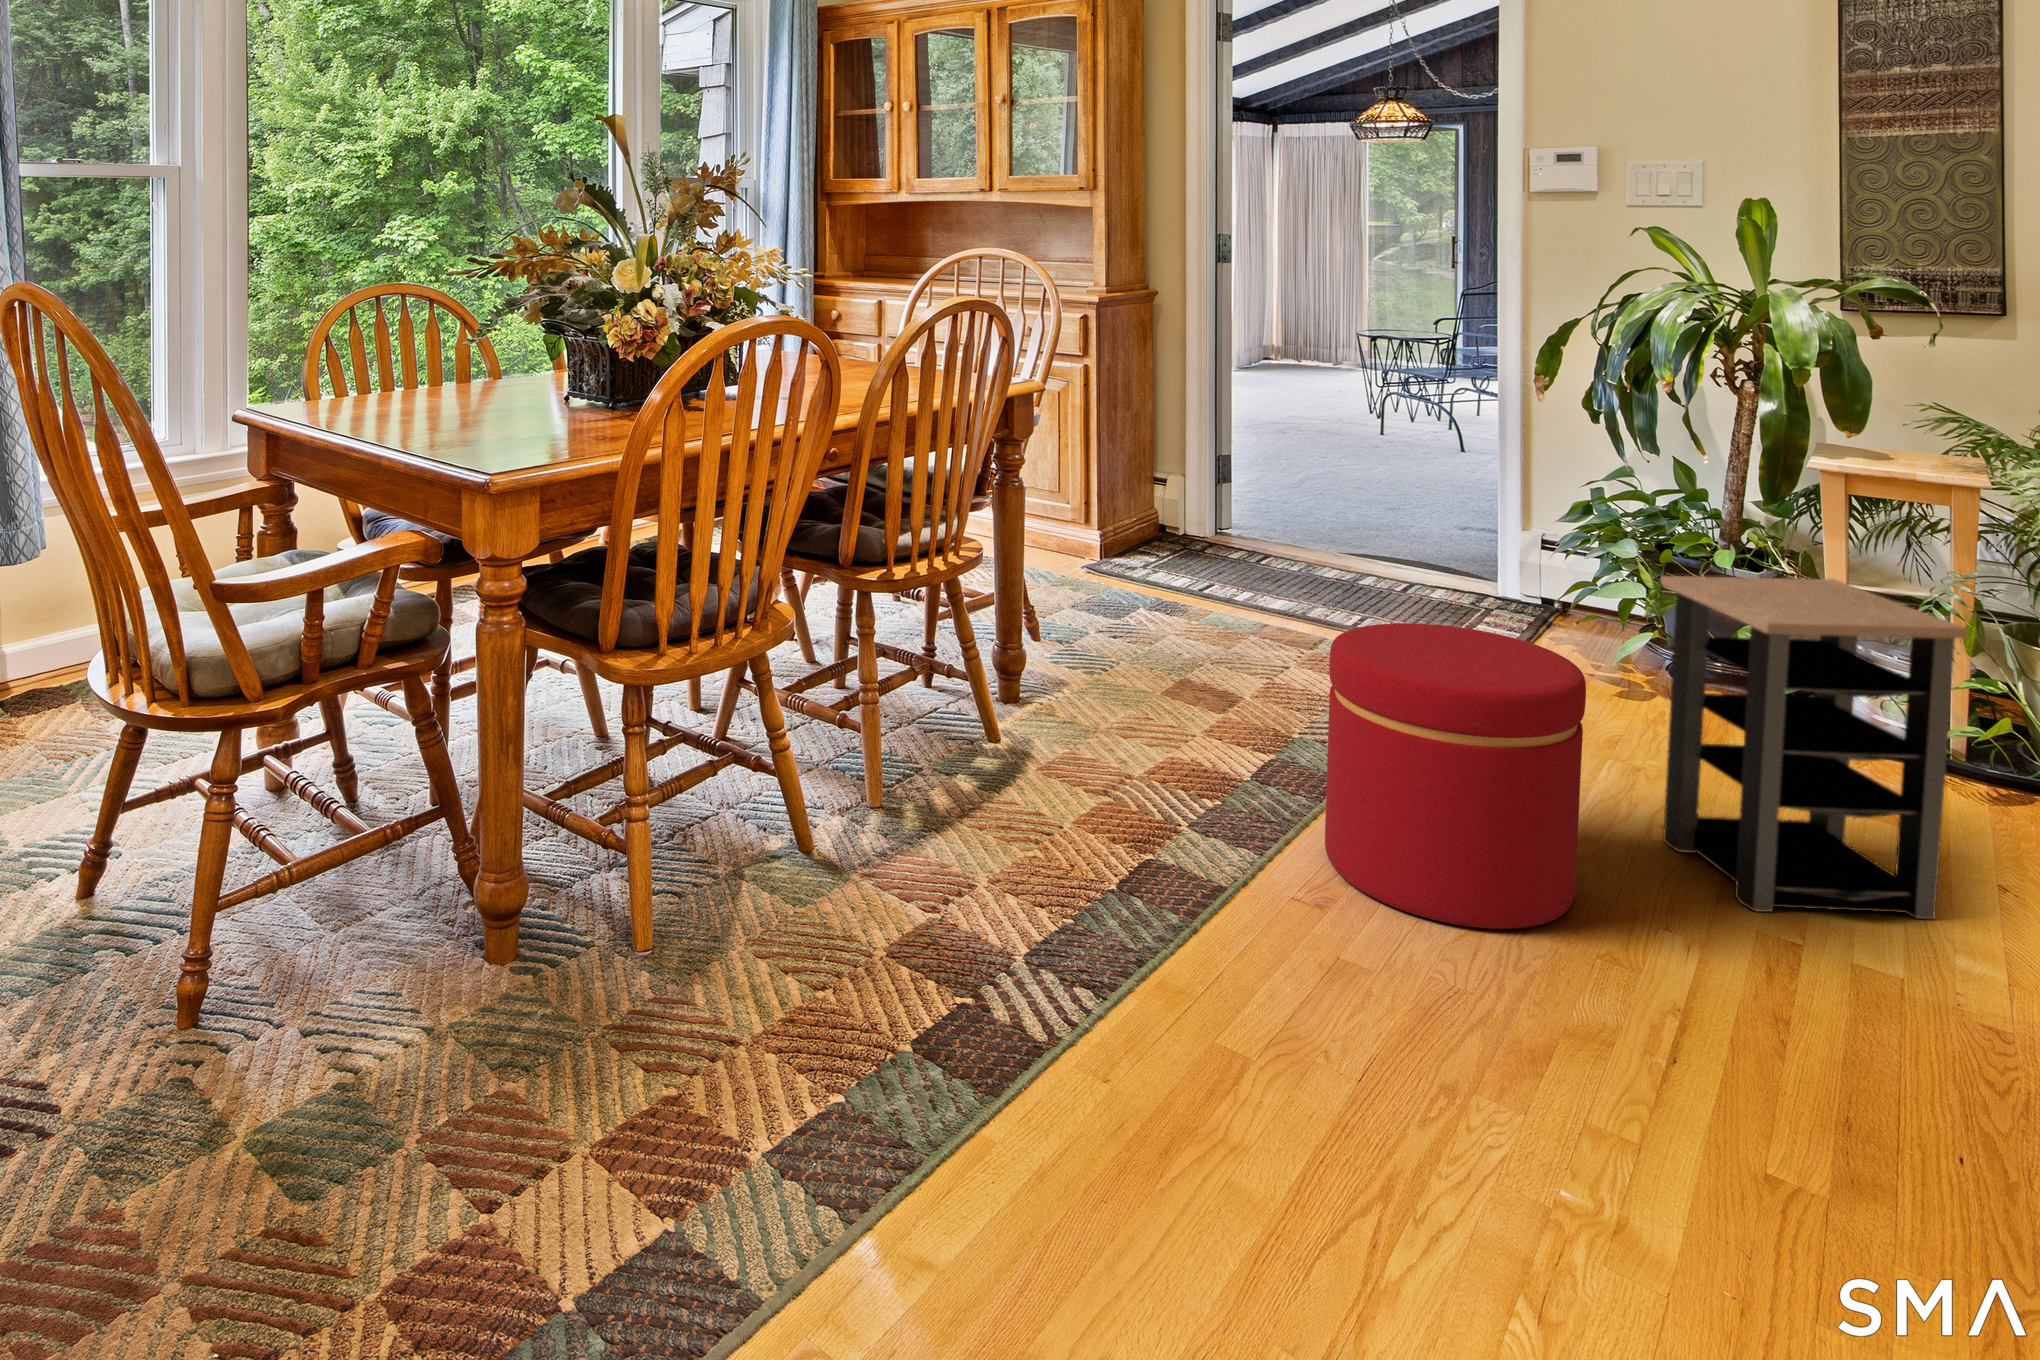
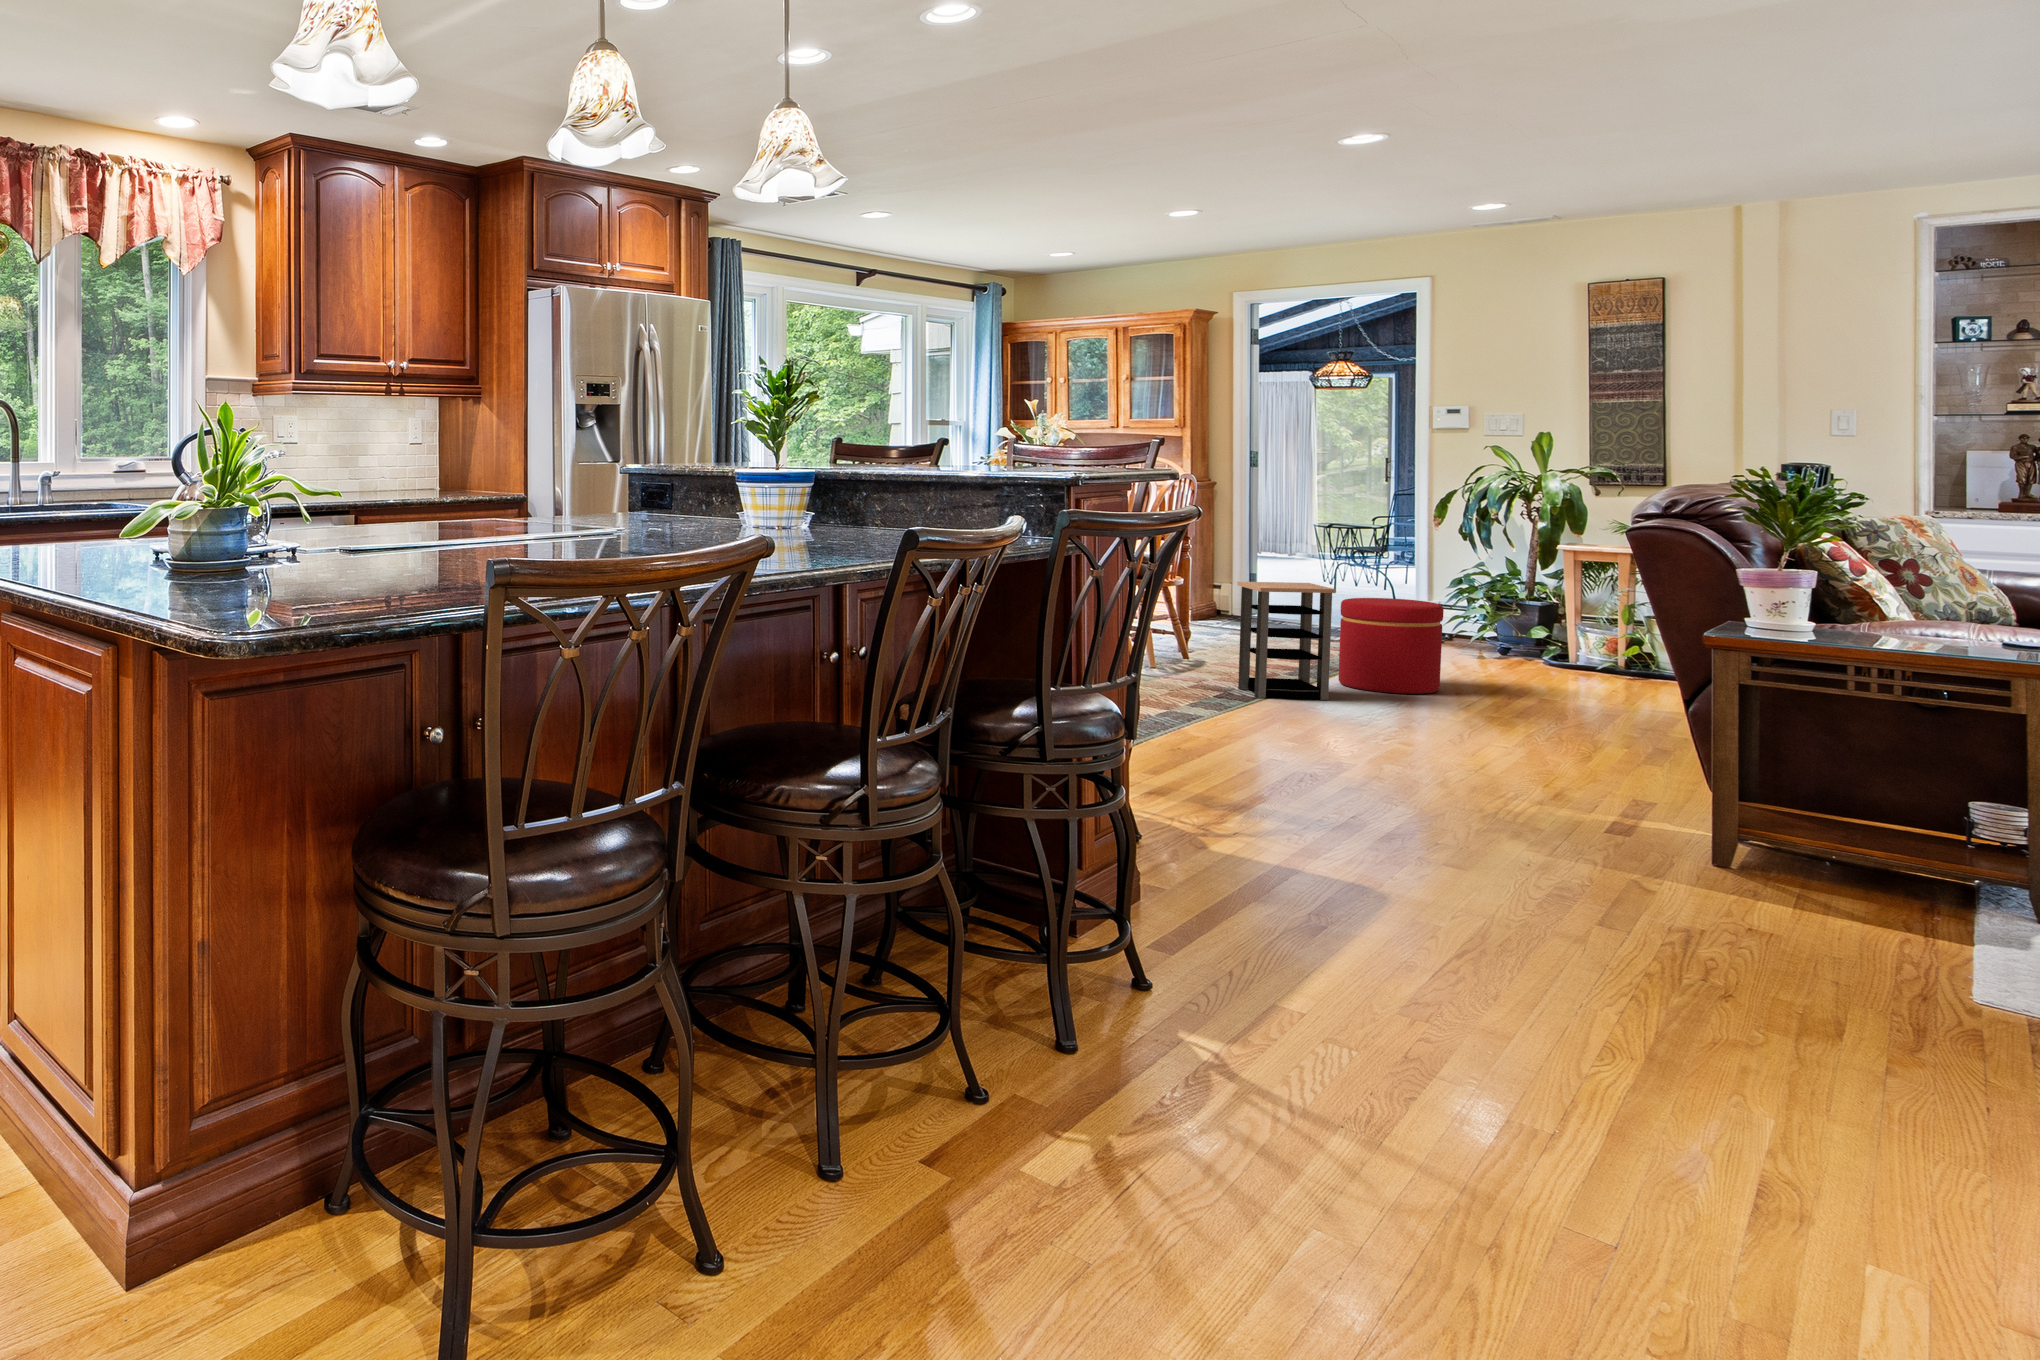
side table: present [1661,576,1966,919] -> present [1237,582,1336,700]

